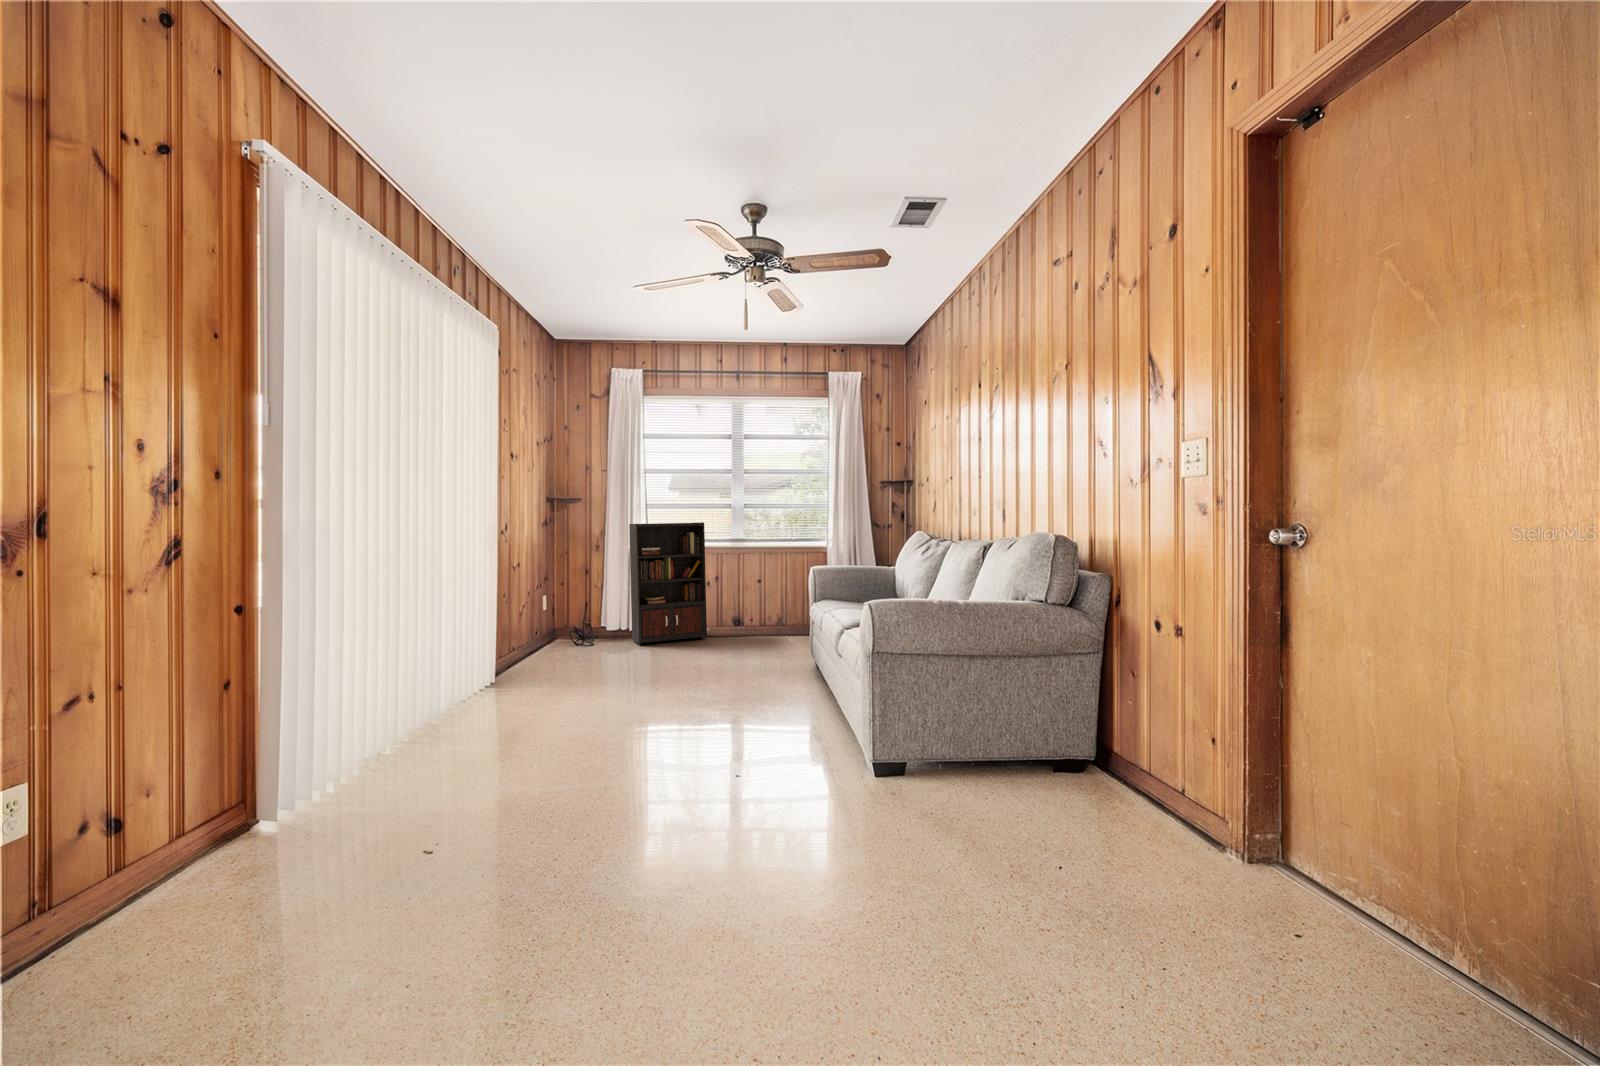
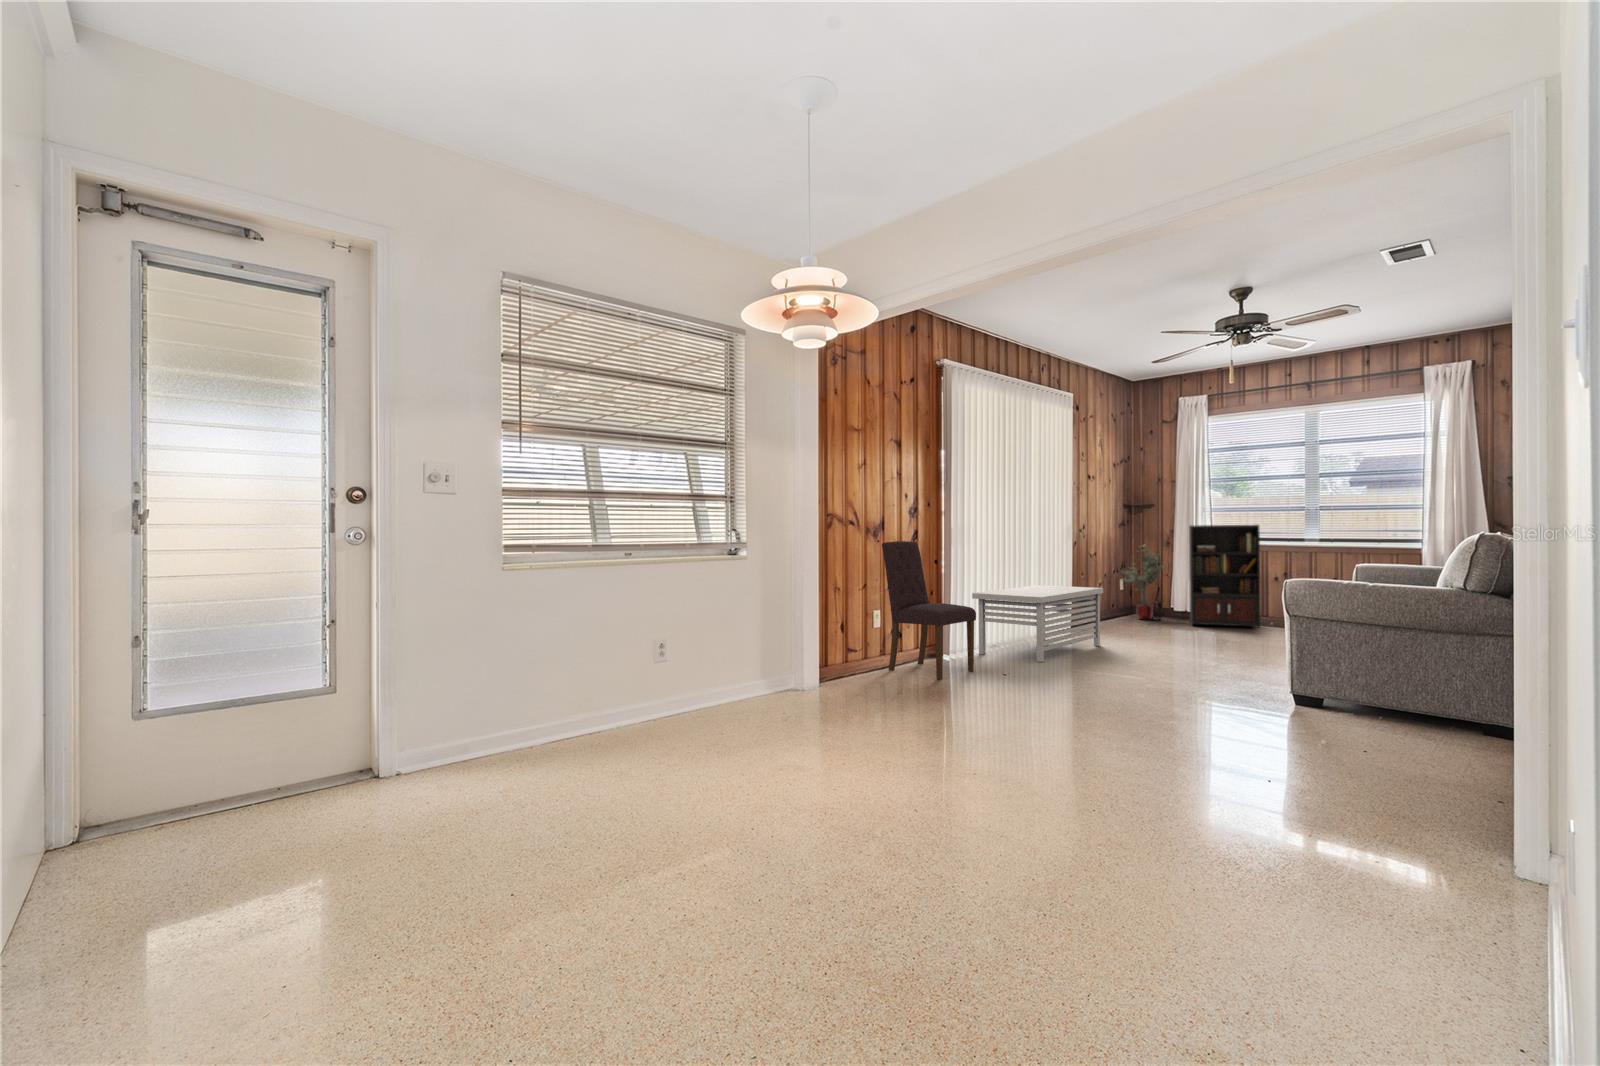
potted tree: none [547,548,598,643] -> present [1121,544,1163,620]
dining chair: none [28,568,363,959] -> present [882,541,976,679]
storage bench: none [338,619,566,787] -> present [972,585,1103,662]

